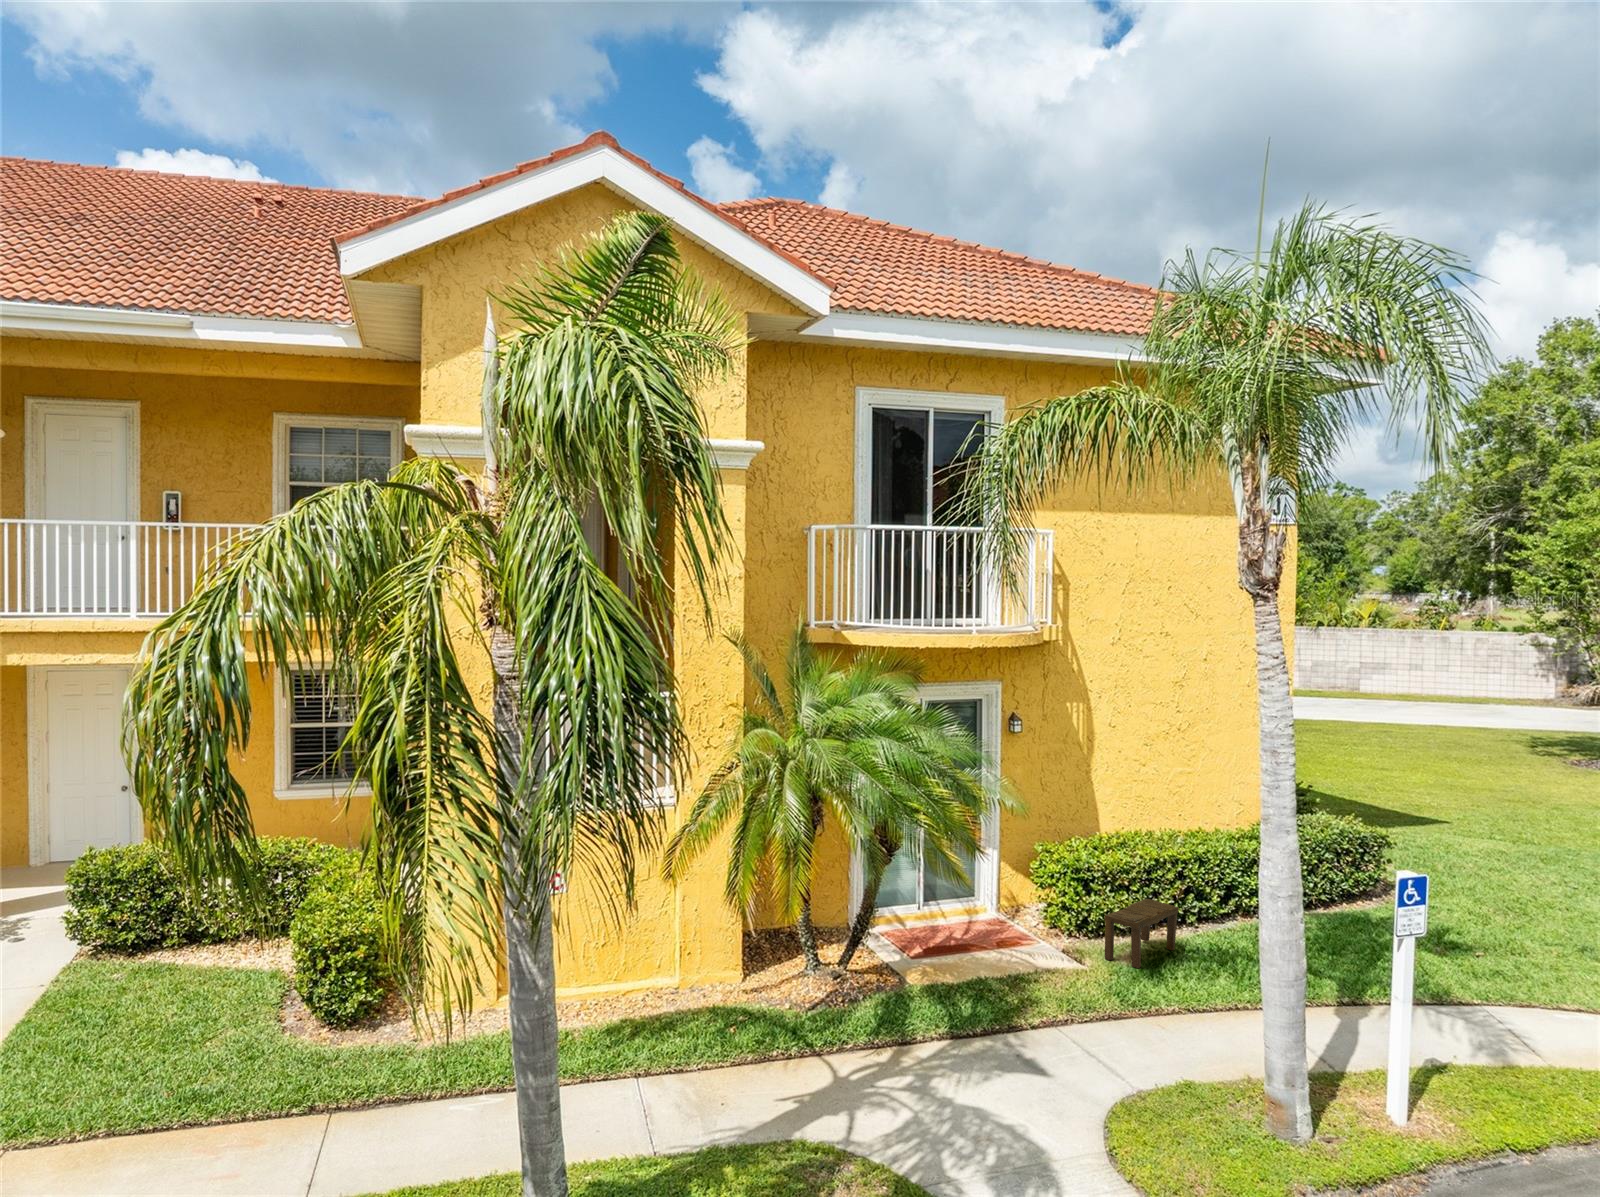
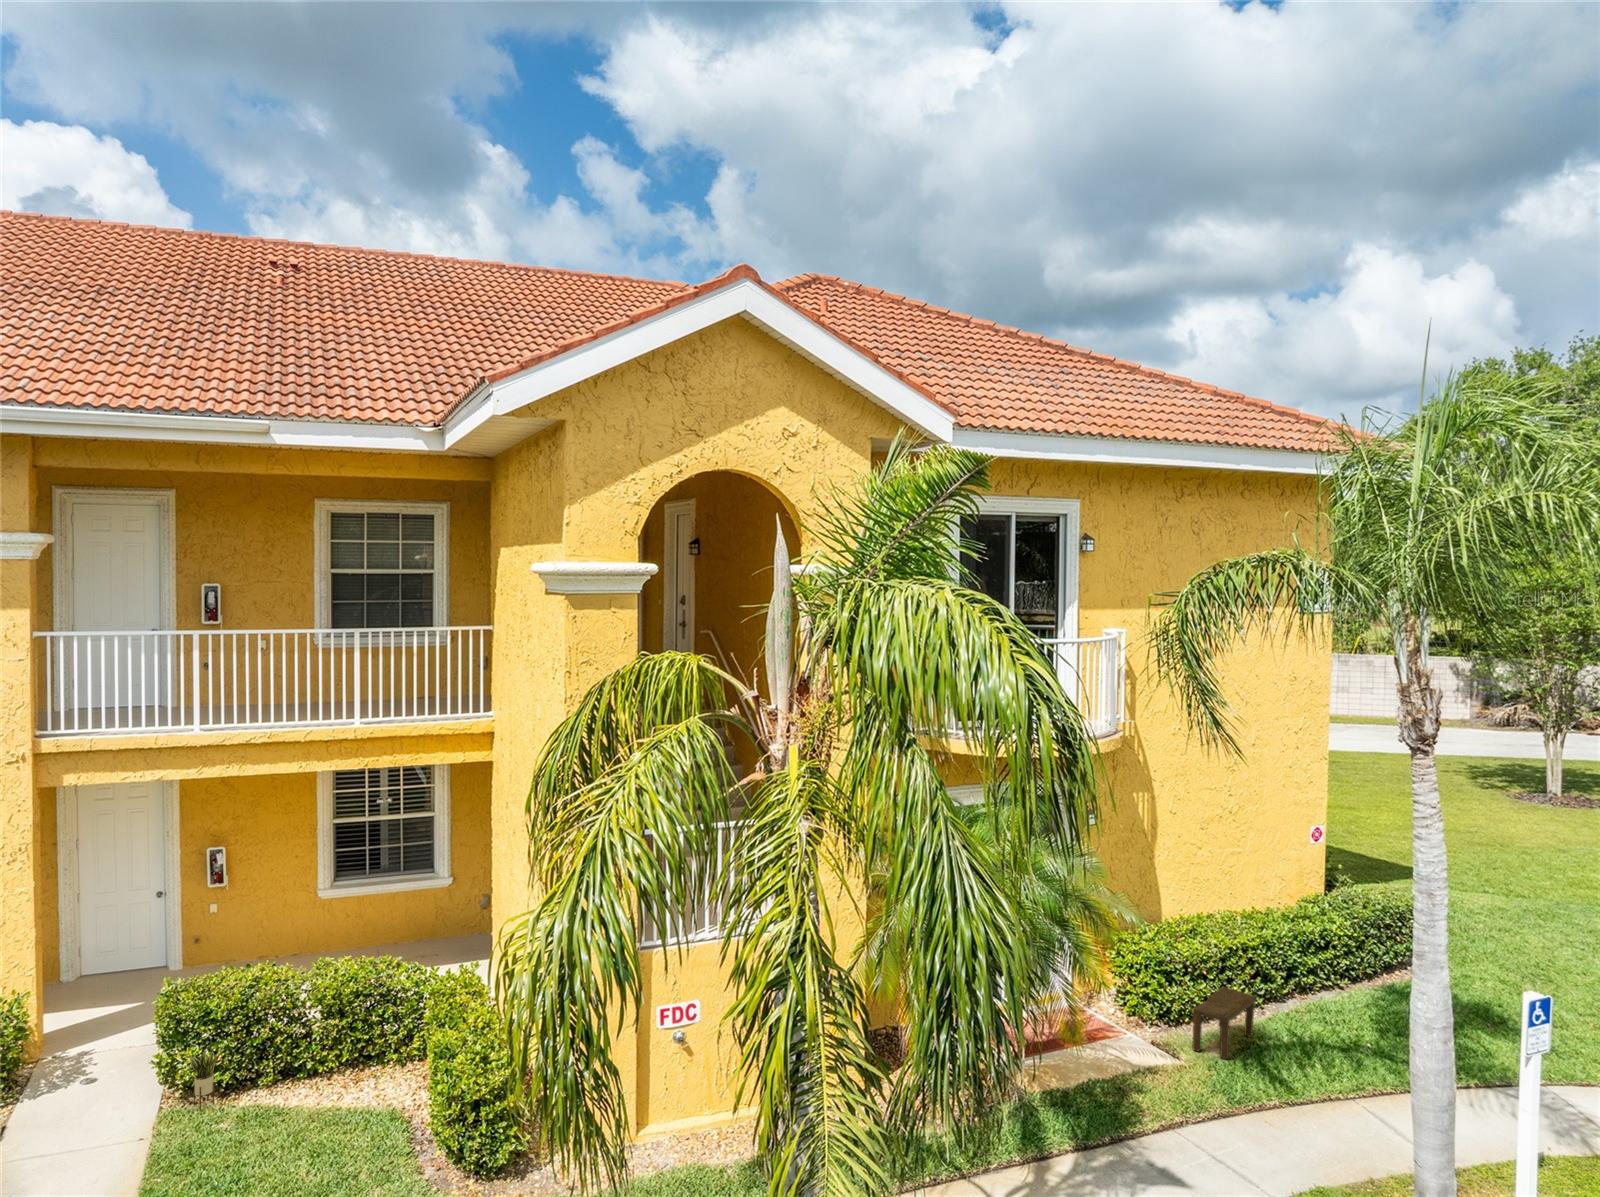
potted plant: none [87,905,116,962] -> present [189,1050,217,1109]

